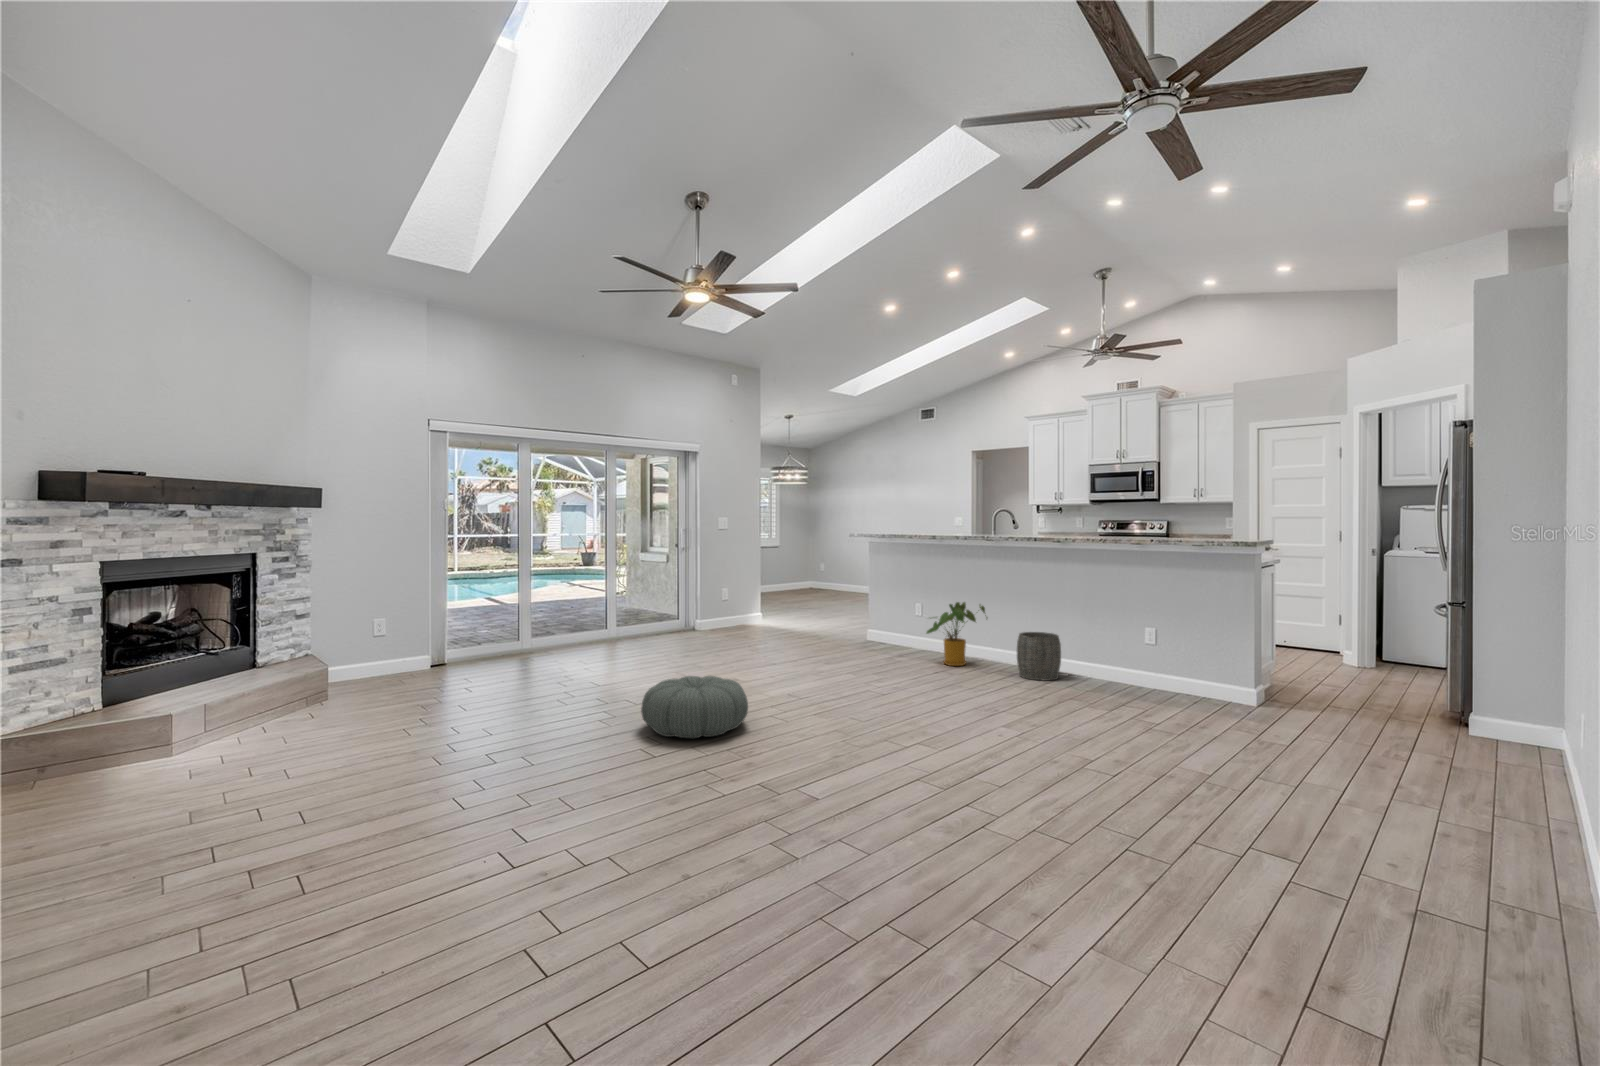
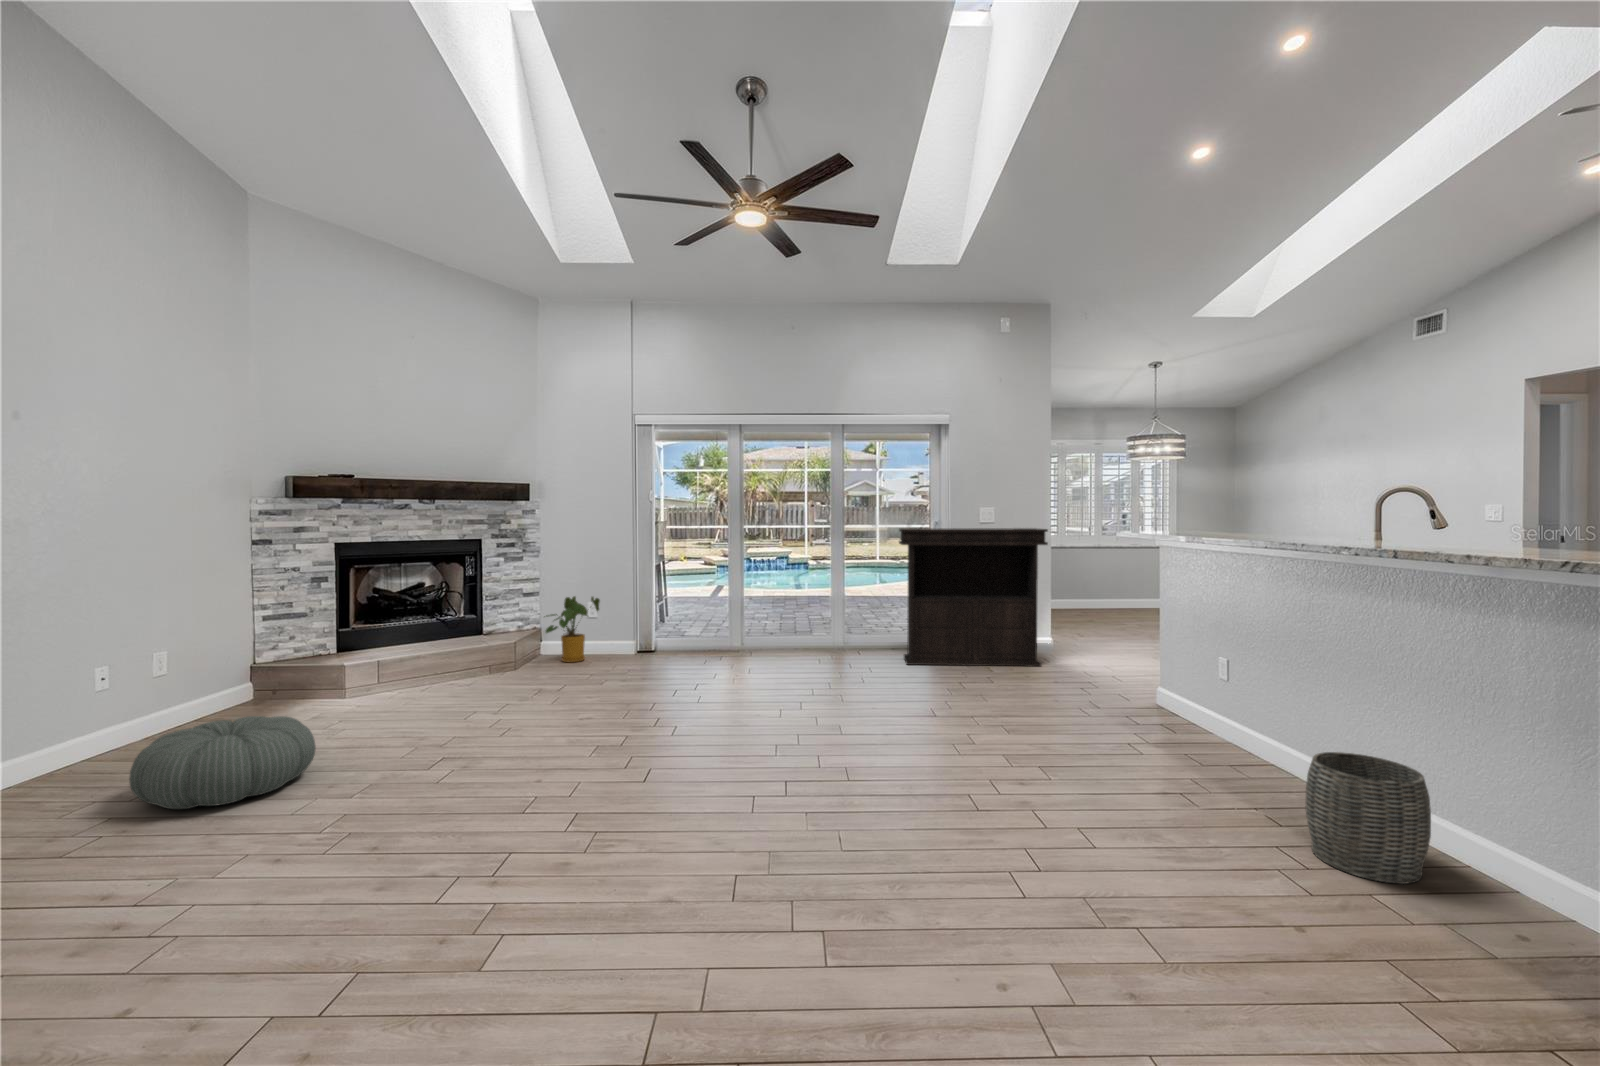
console table: none [682,534,787,642] -> present [899,528,1048,666]
house plant: present [927,602,986,666] -> present [544,596,600,662]
pouf: present [641,676,748,739] -> present [129,716,316,809]

